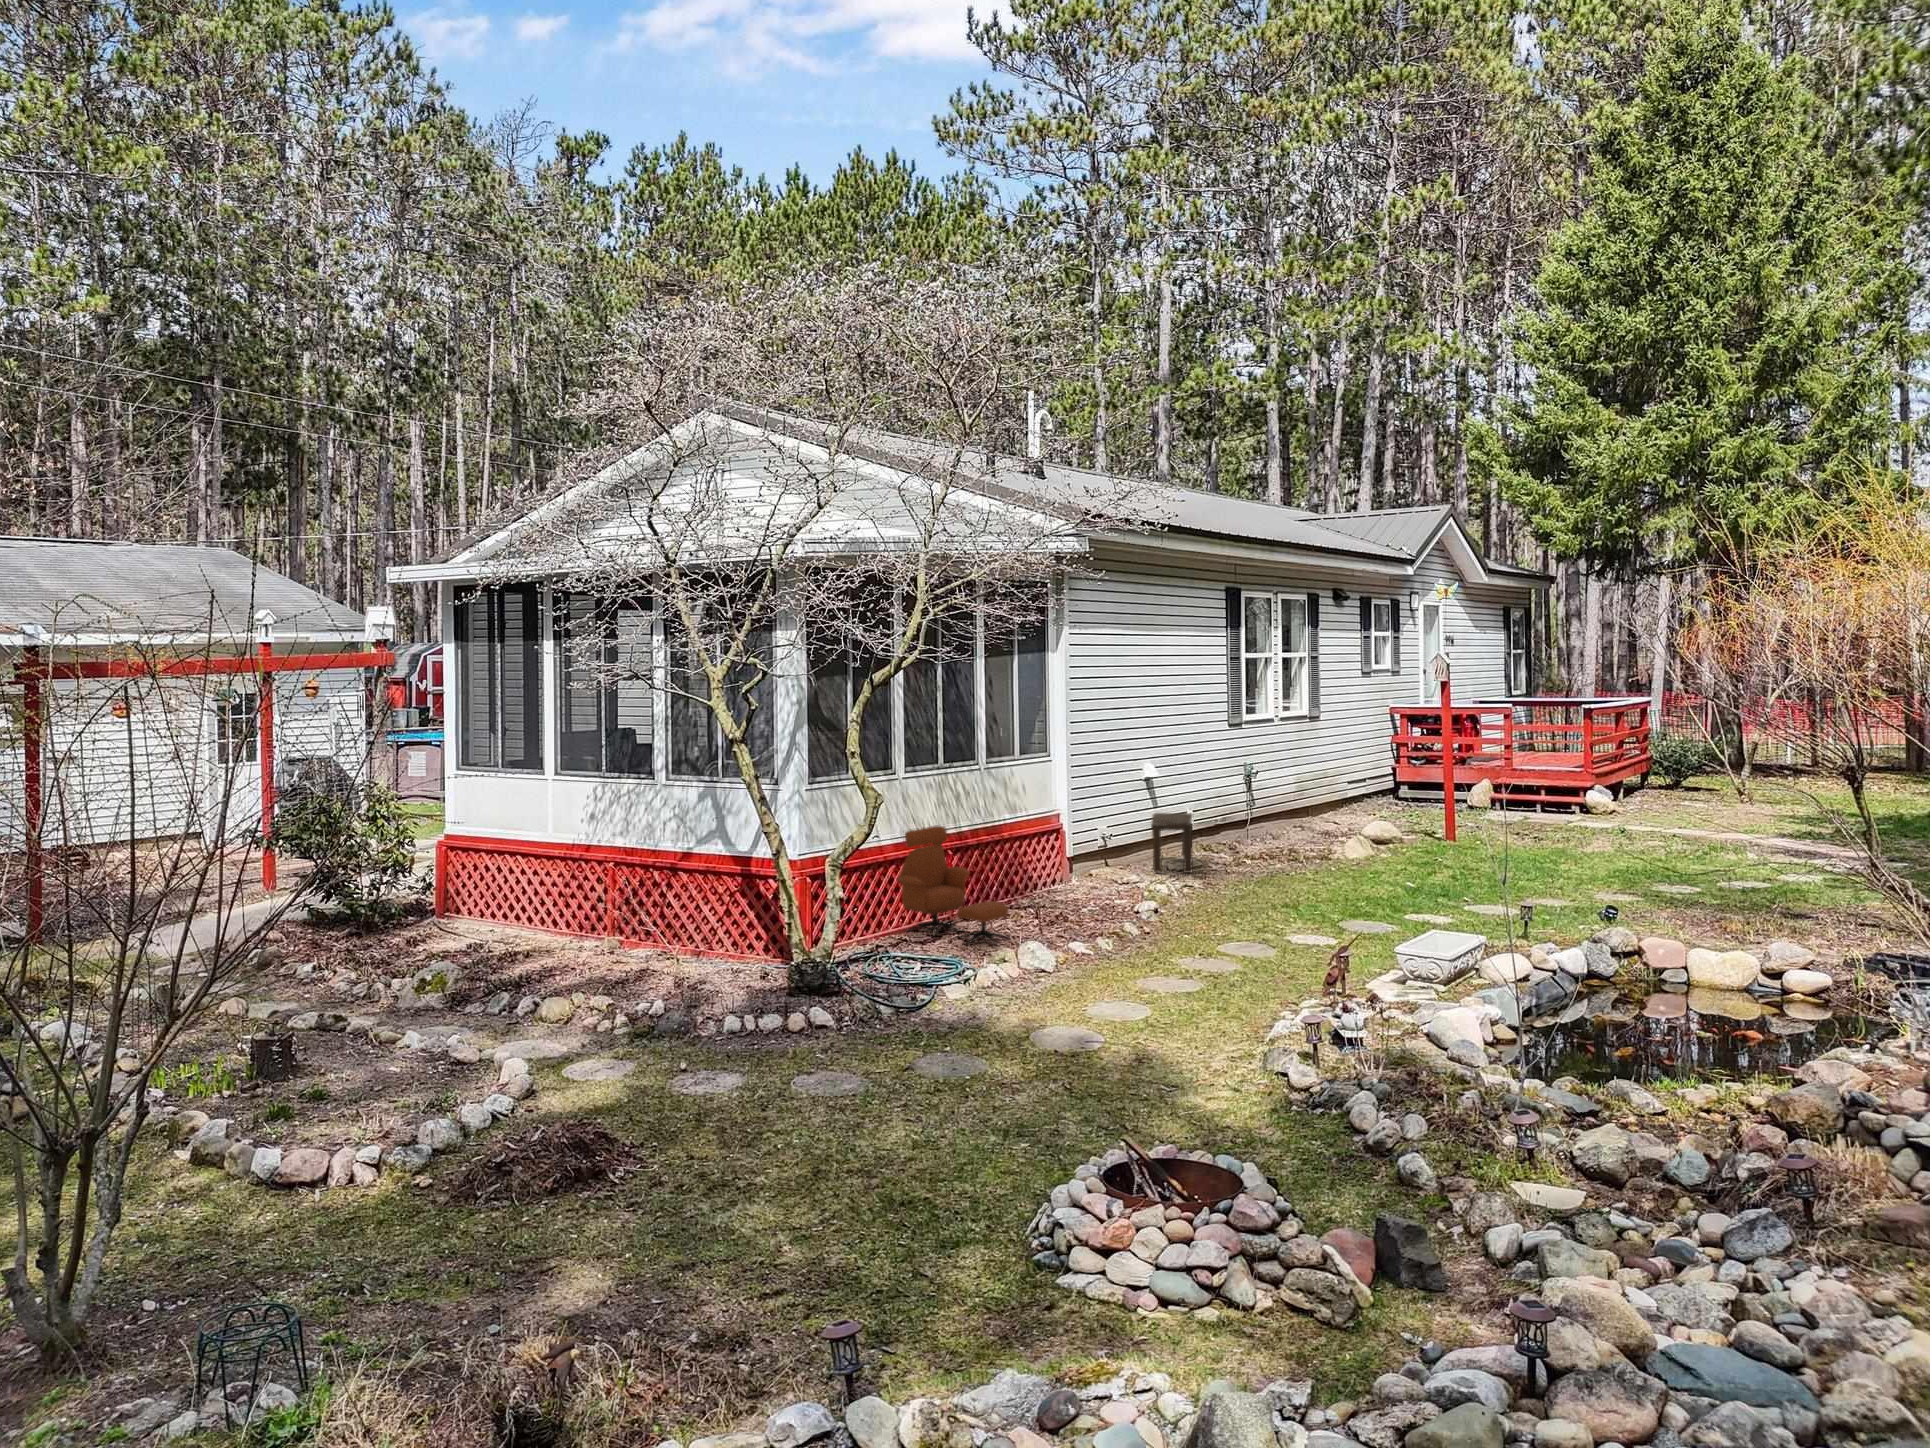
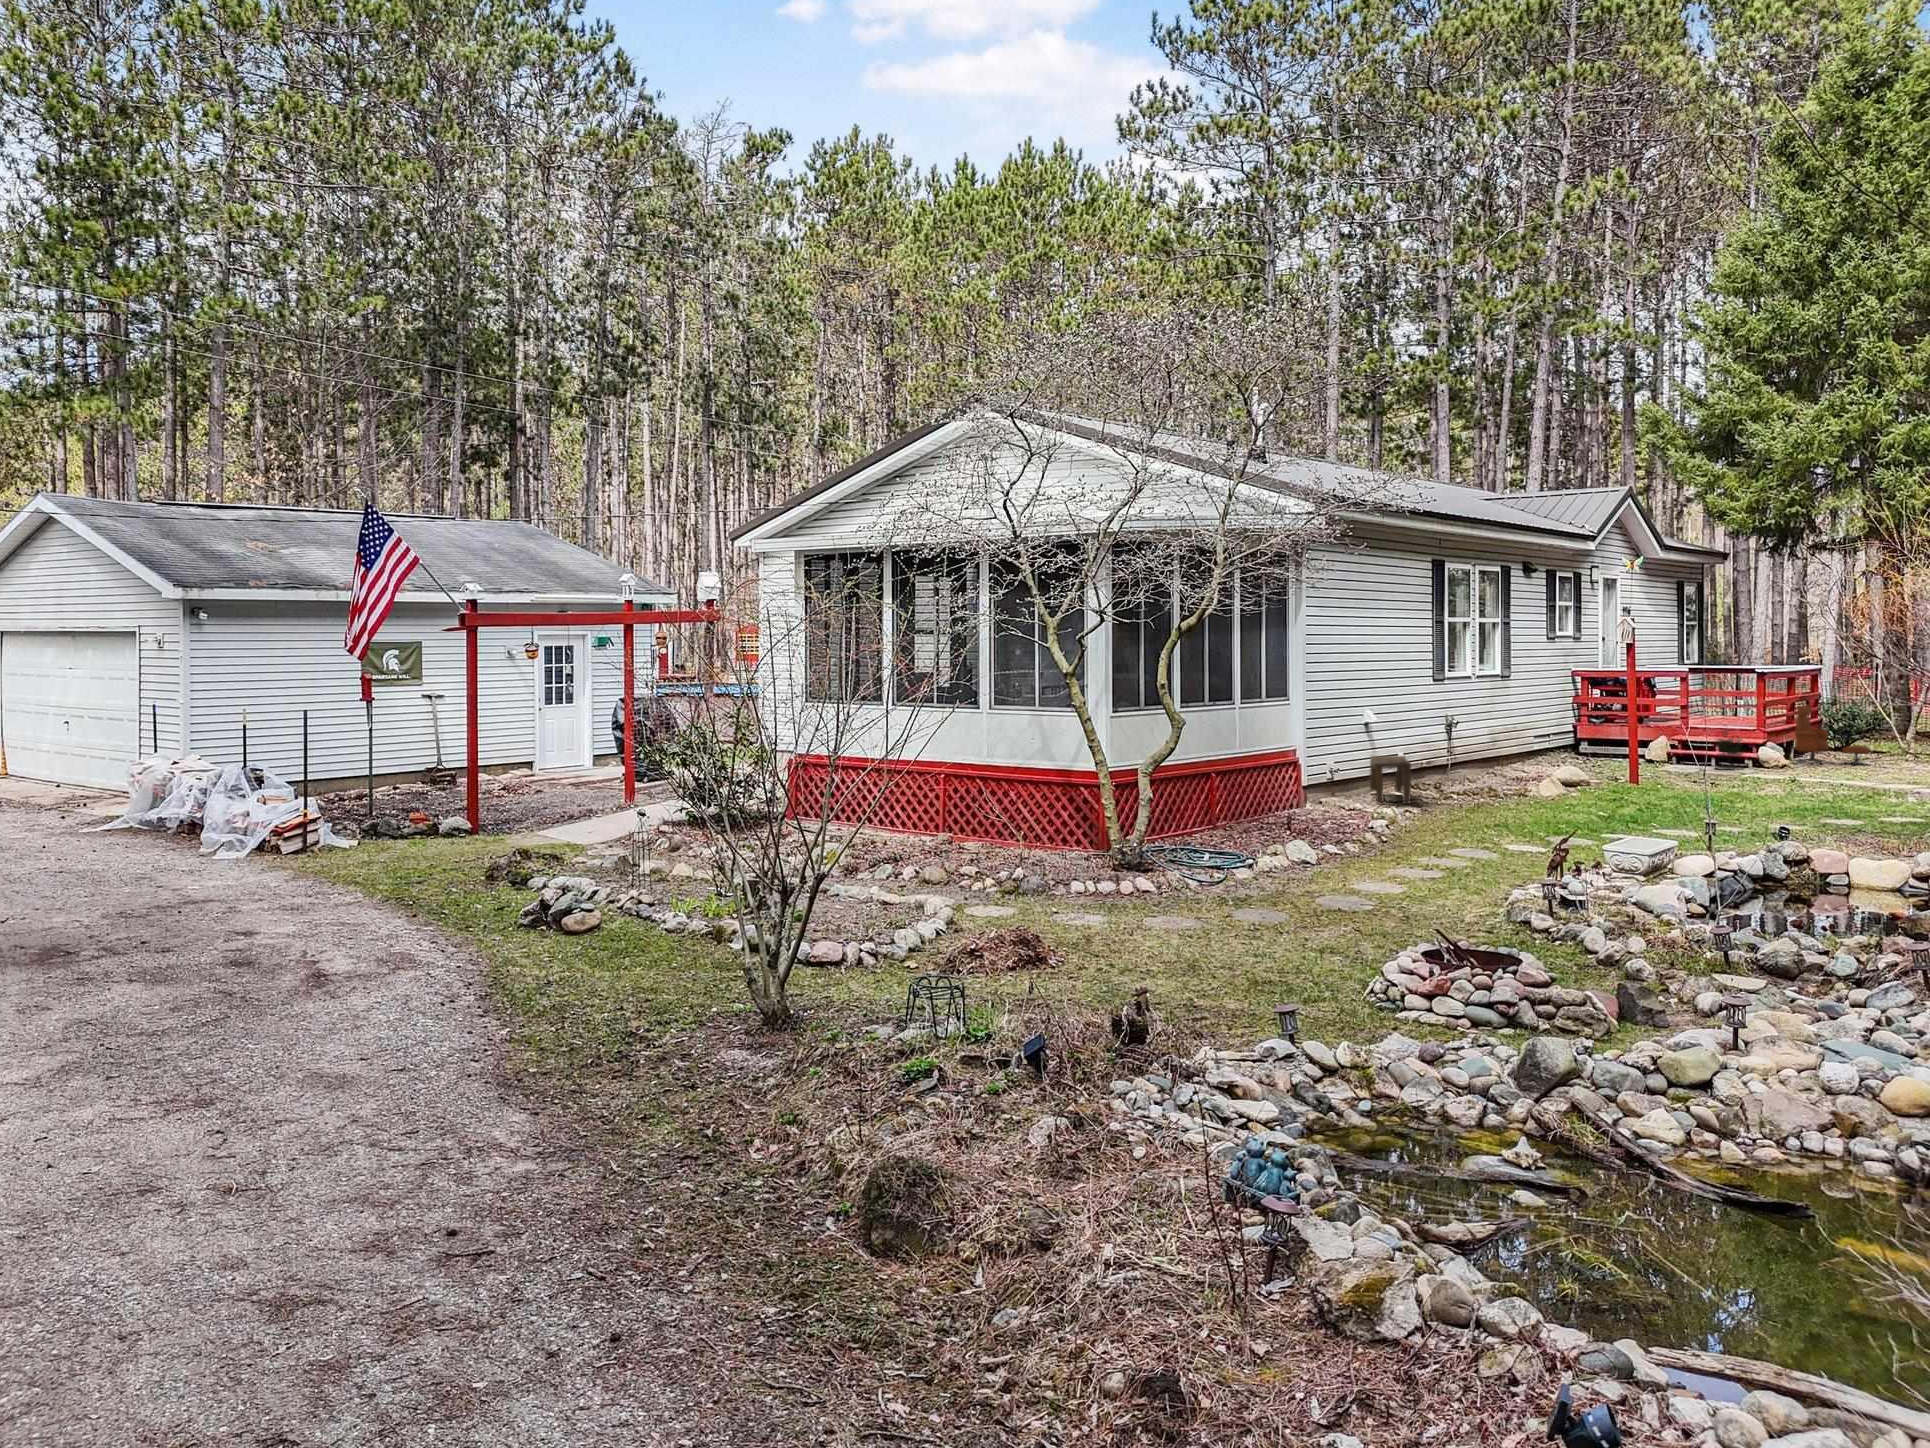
potted tree: none [1540,765,1576,817] -> present [1715,728,1743,770]
lounge chair: present [897,826,1011,945] -> present [1795,705,1870,766]

